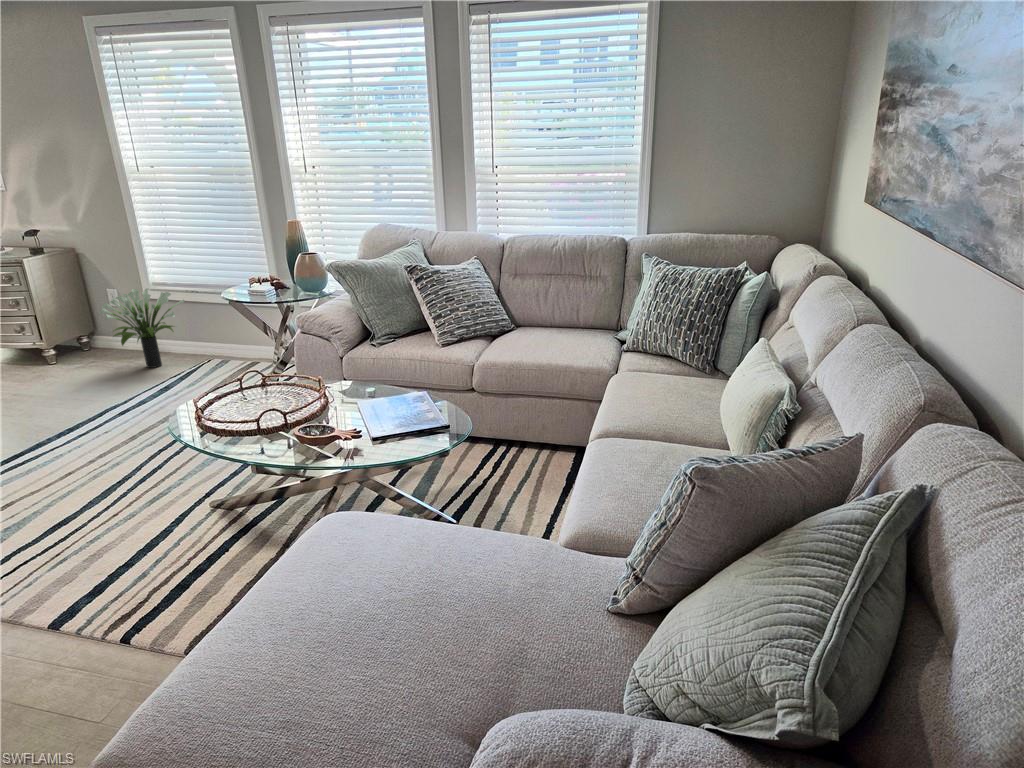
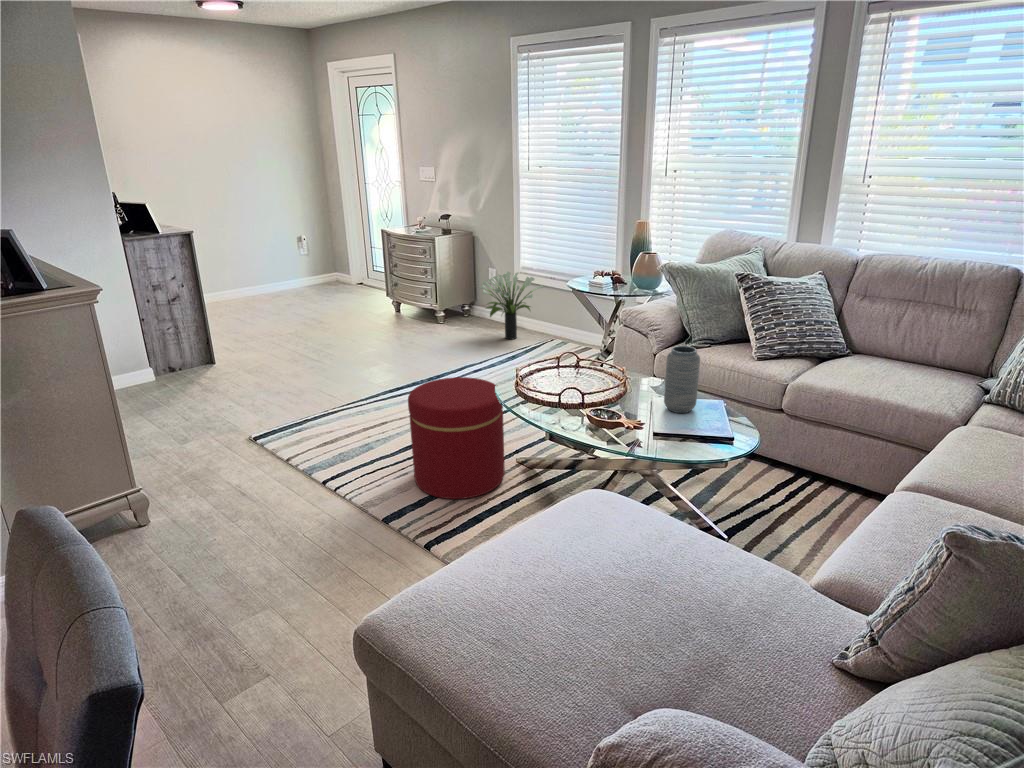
vase: none [367,345,404,414] -> present [664,346,700,413]
ottoman: none [48,423,201,578] -> present [408,377,505,499]

